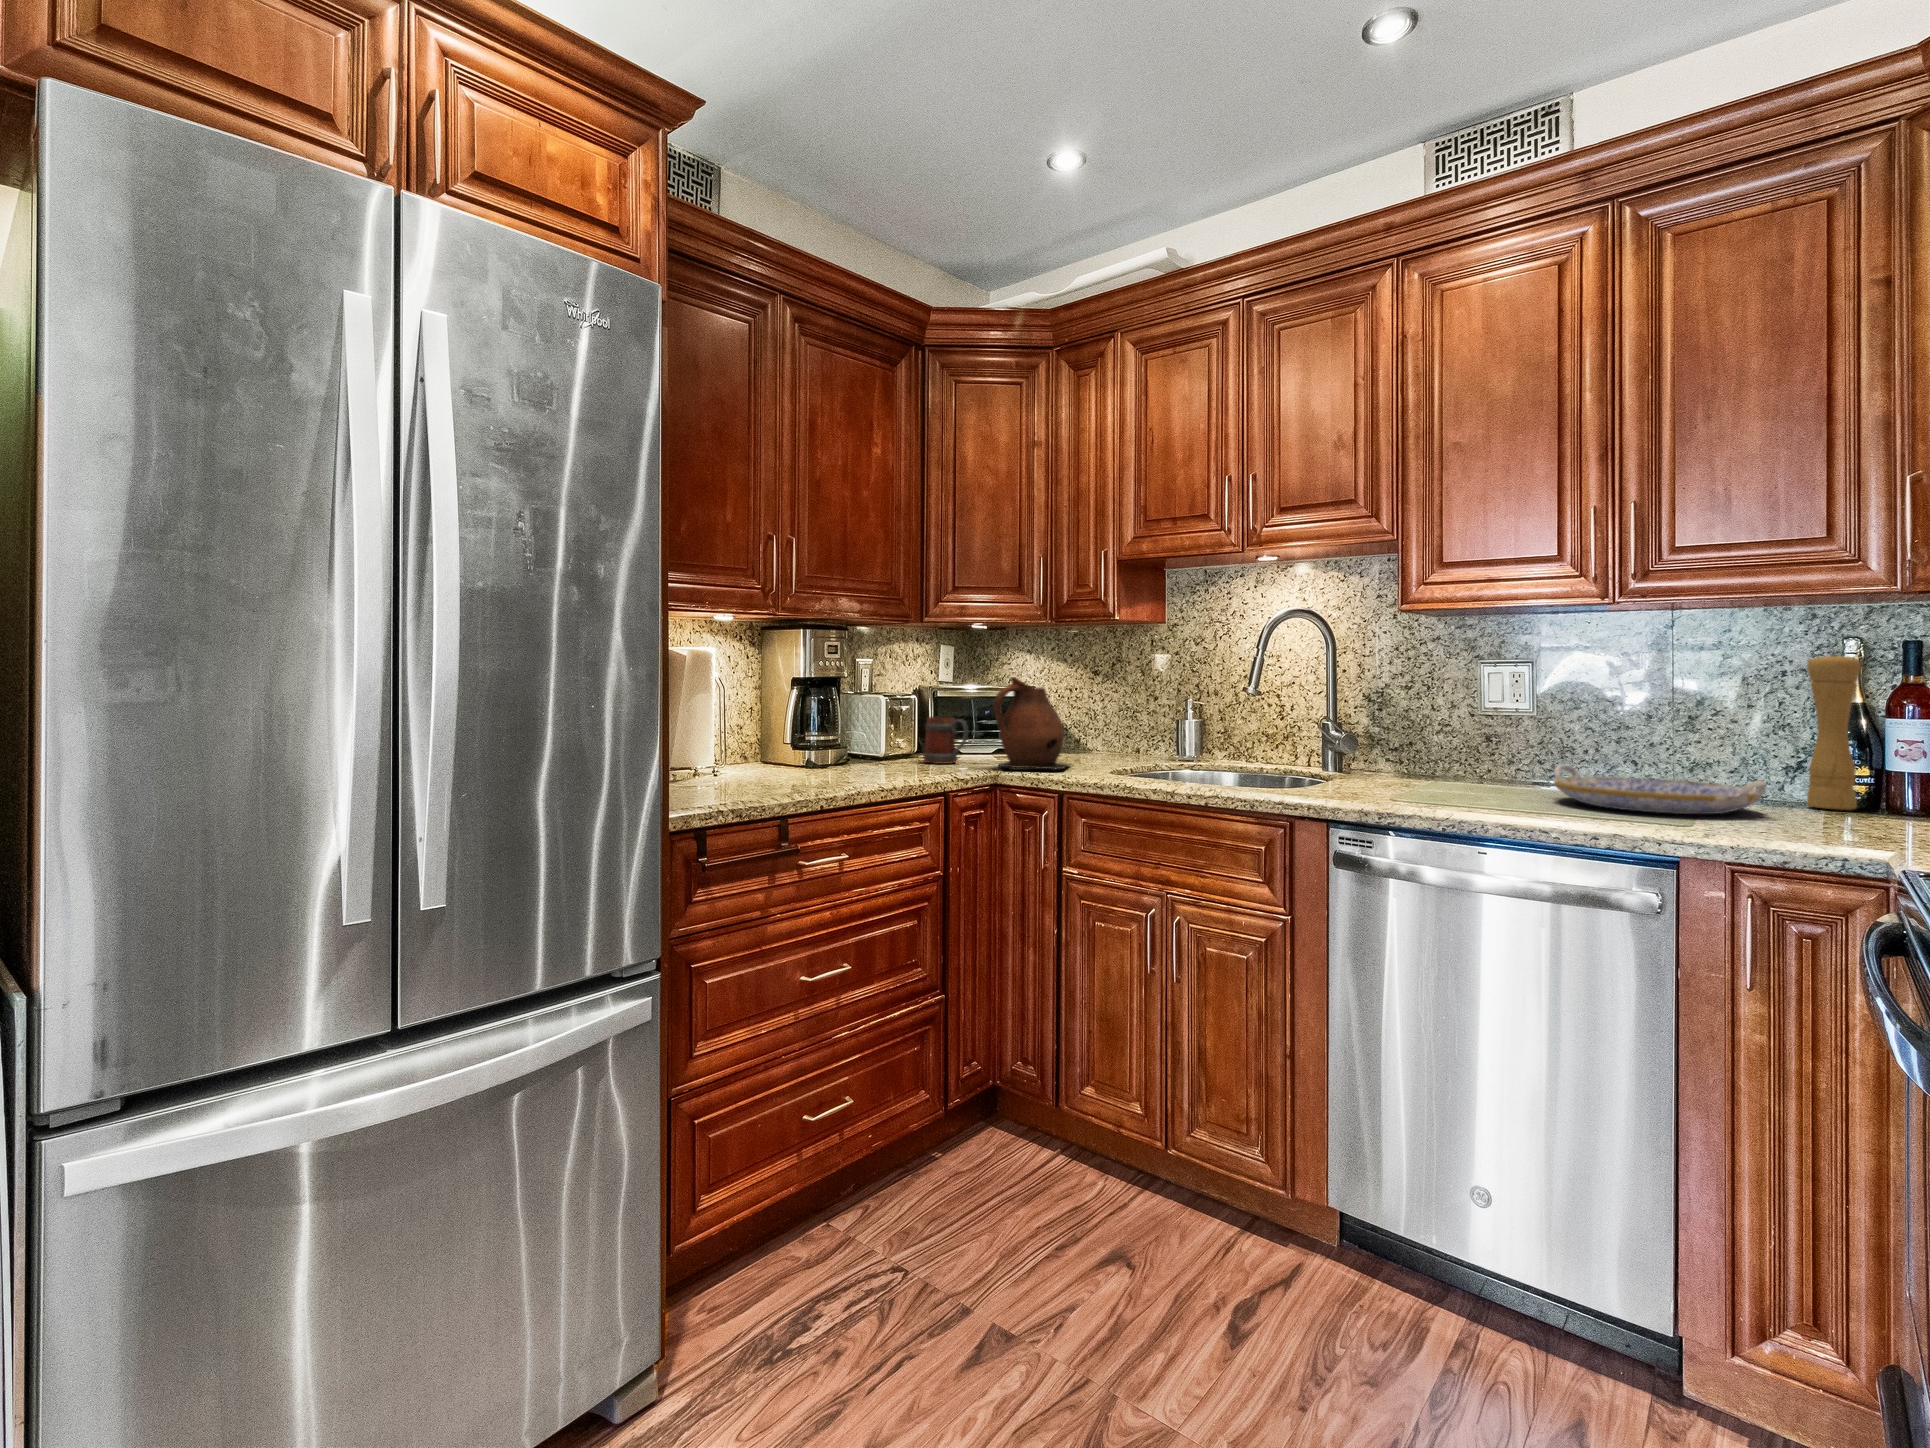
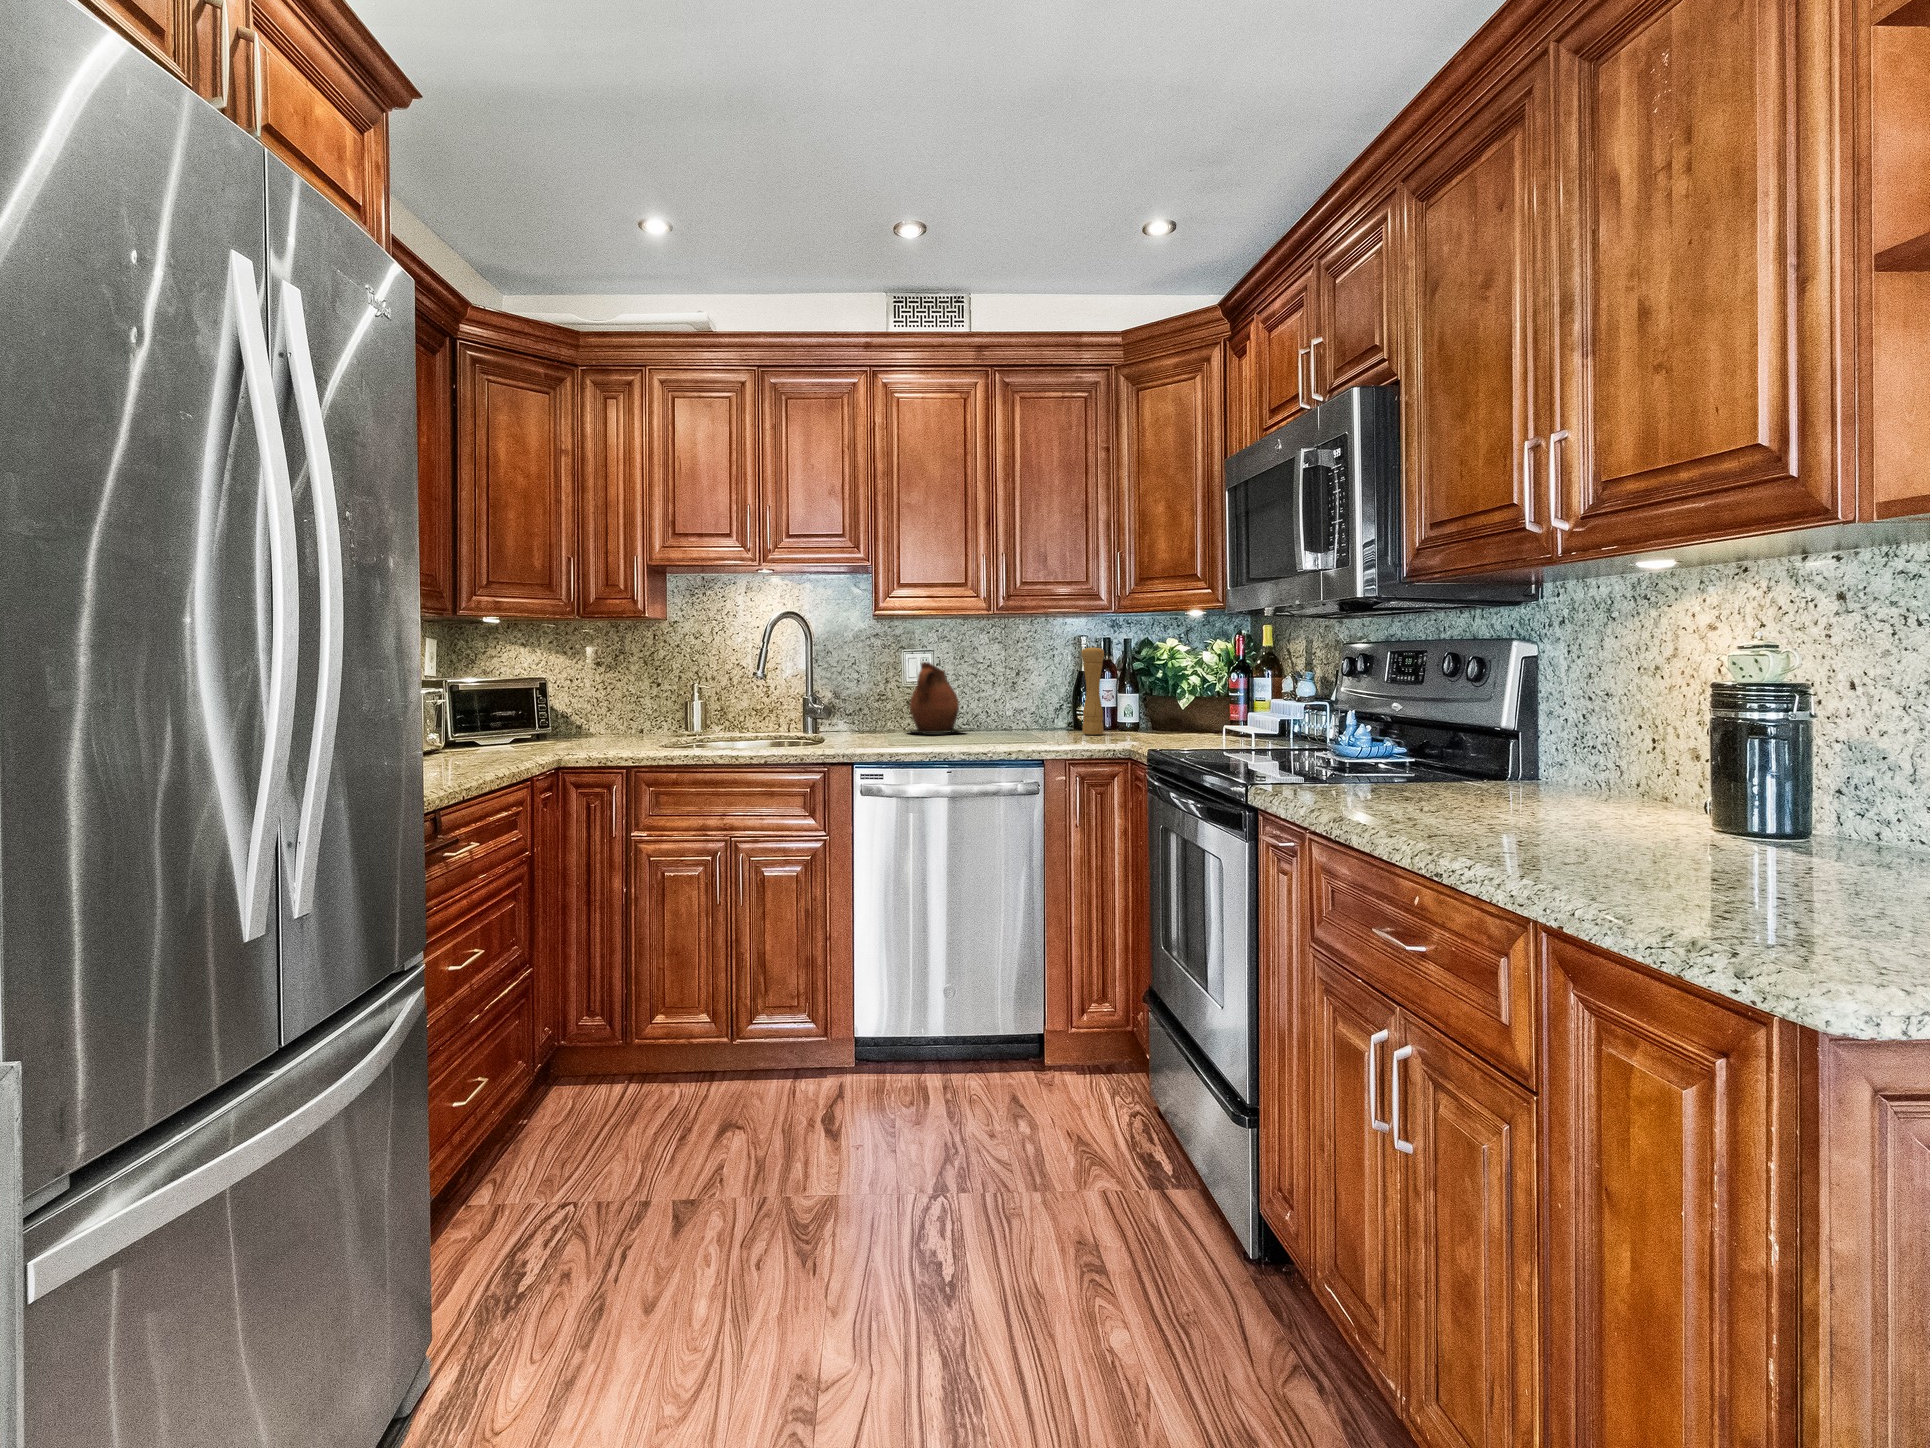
ceramic pitcher: present [994,677,1070,770] -> present [909,662,963,733]
mug: present [923,717,968,764] -> none [462,707,512,753]
serving tray: present [1554,765,1766,814] -> none [969,719,1078,743]

